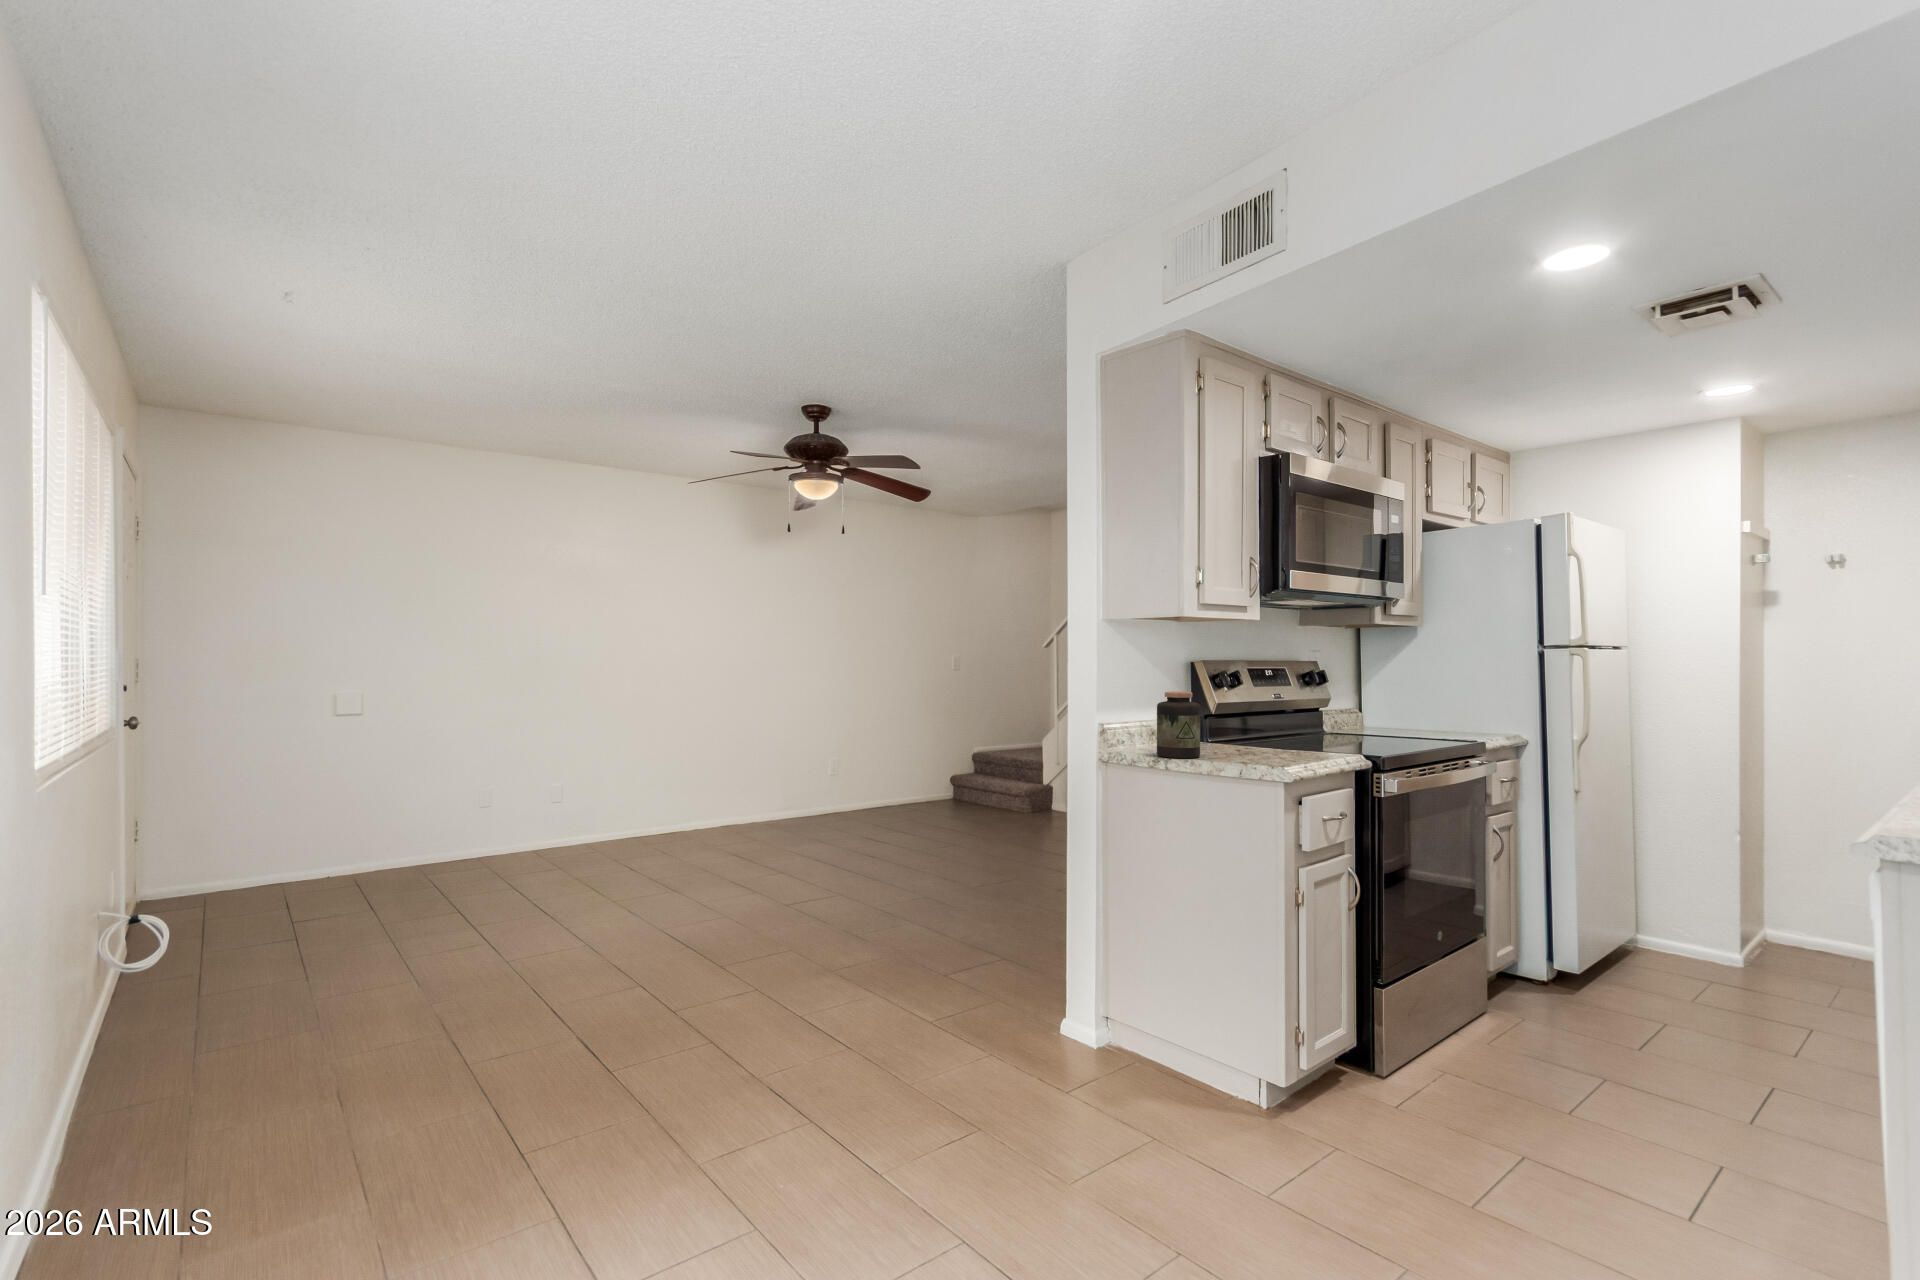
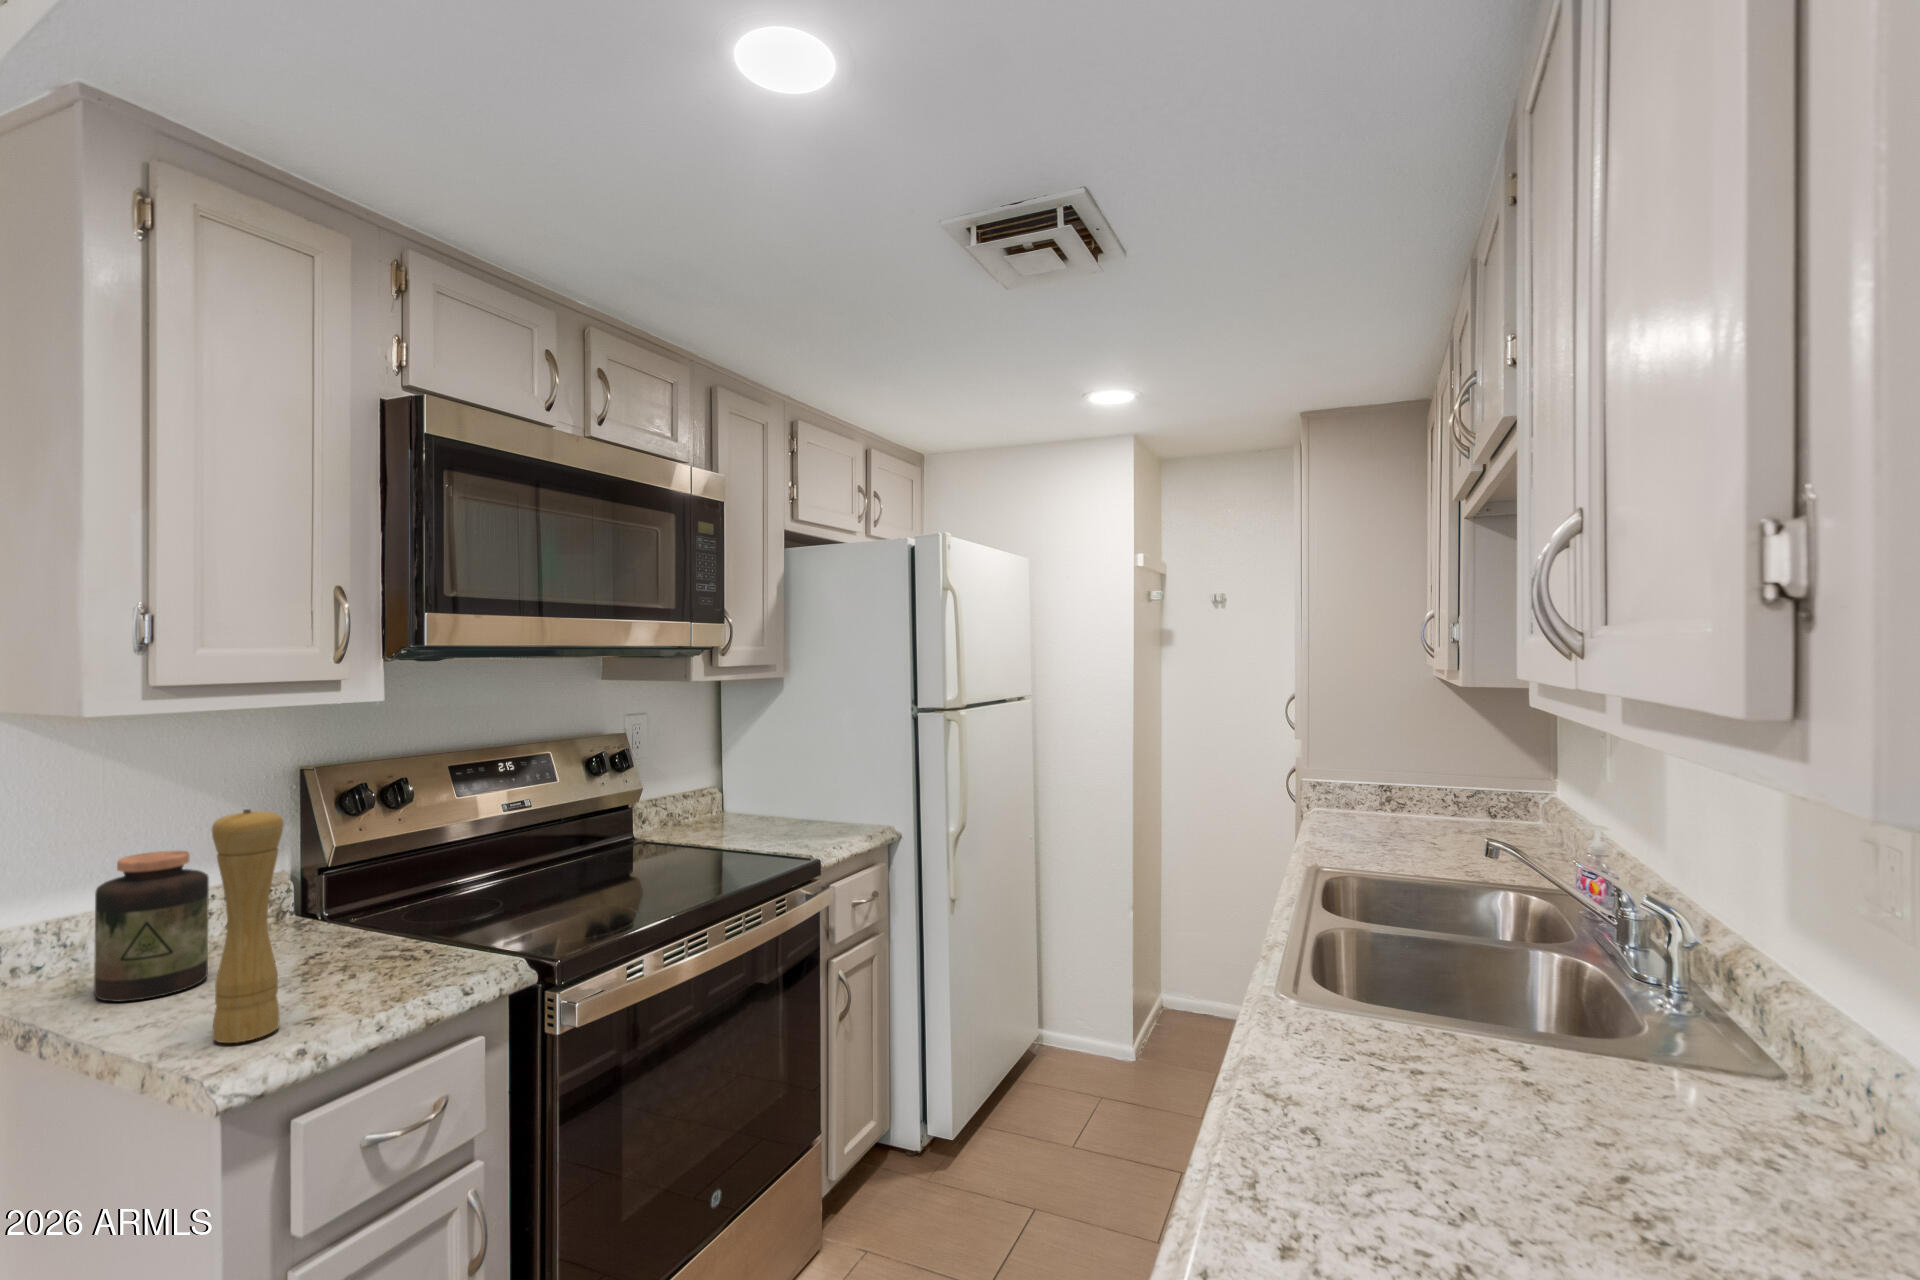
pepper mill: none [1251,662,1279,770] -> present [212,809,284,1043]

